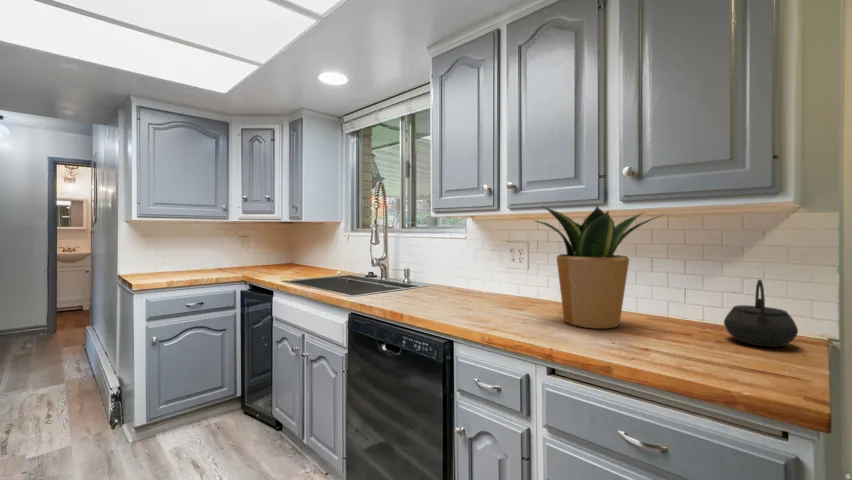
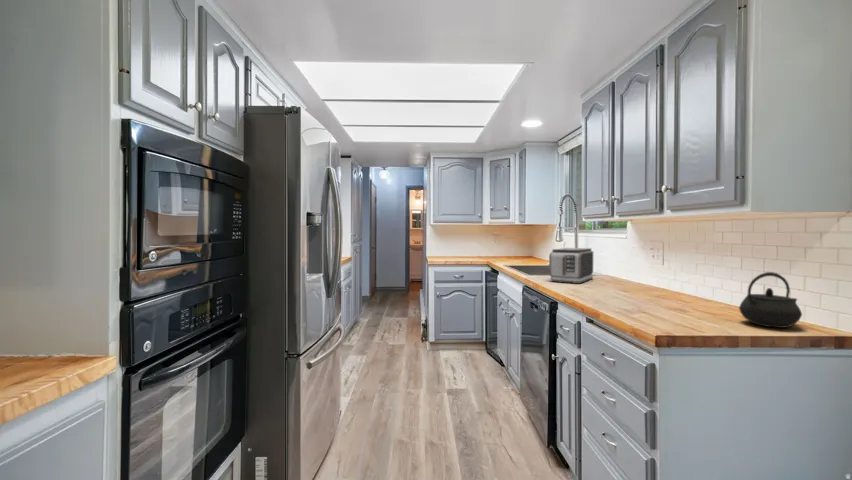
potted plant: present [536,206,660,329] -> none [614,214,708,305]
toaster: none [400,254,446,305] -> present [549,248,593,284]

